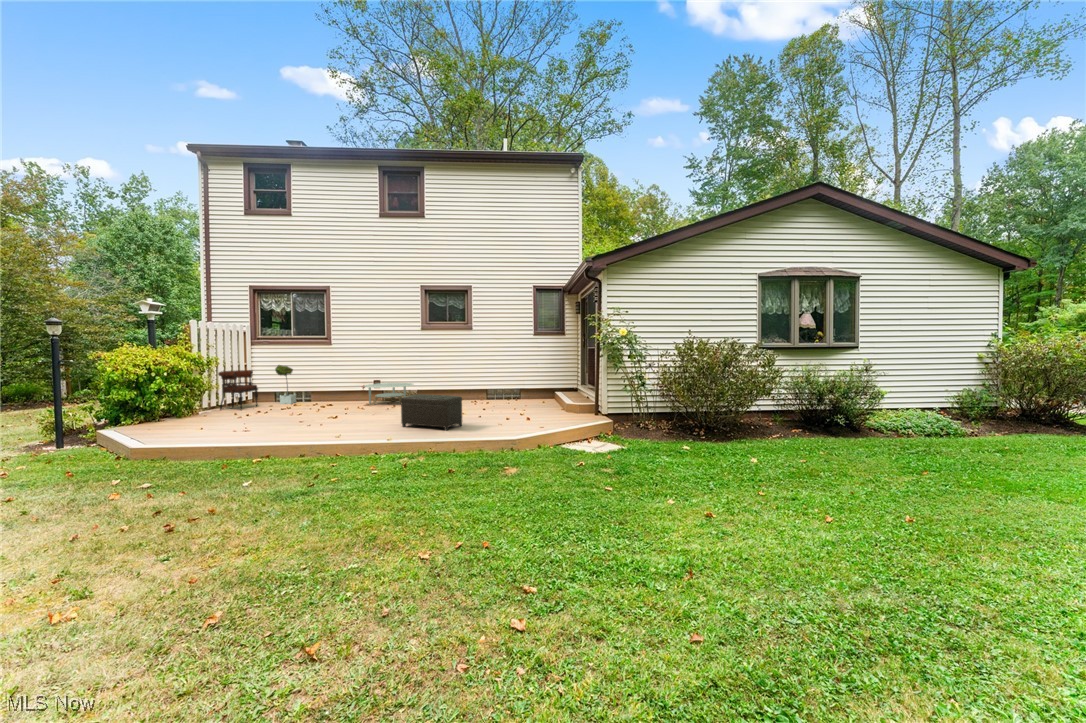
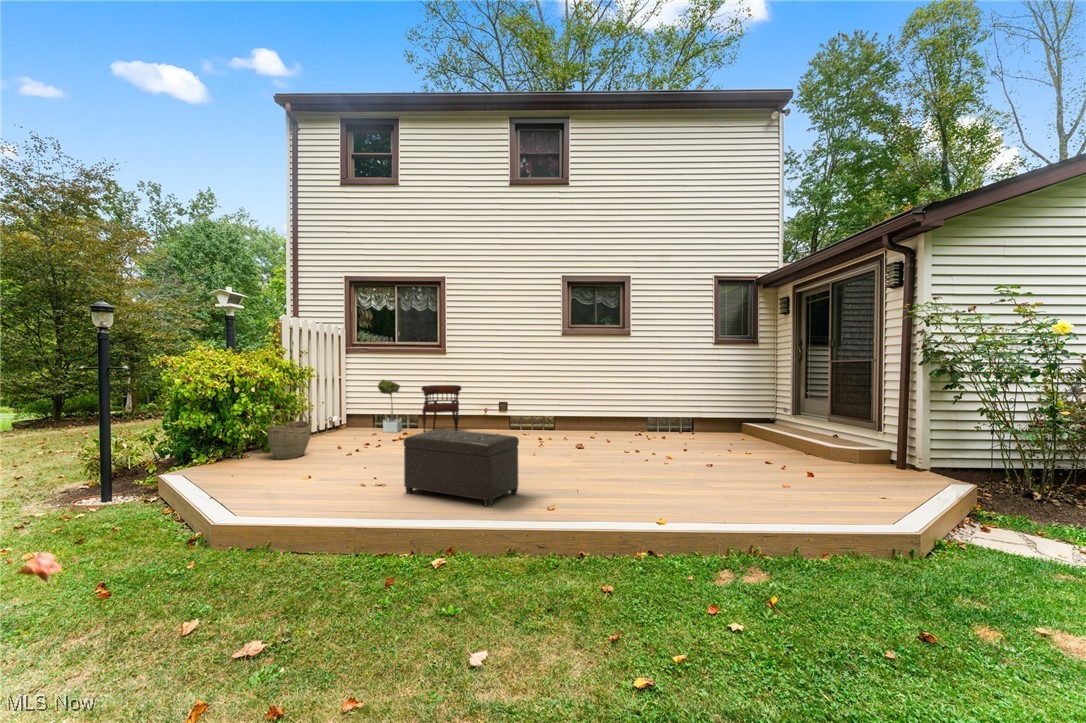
armchair: present [218,370,258,410] -> present [421,385,462,432]
round table: present [365,383,413,406] -> none [496,405,560,437]
woven basket: none [178,390,211,421] -> present [268,413,310,460]
ottoman: present [401,394,462,431] -> present [404,430,519,507]

